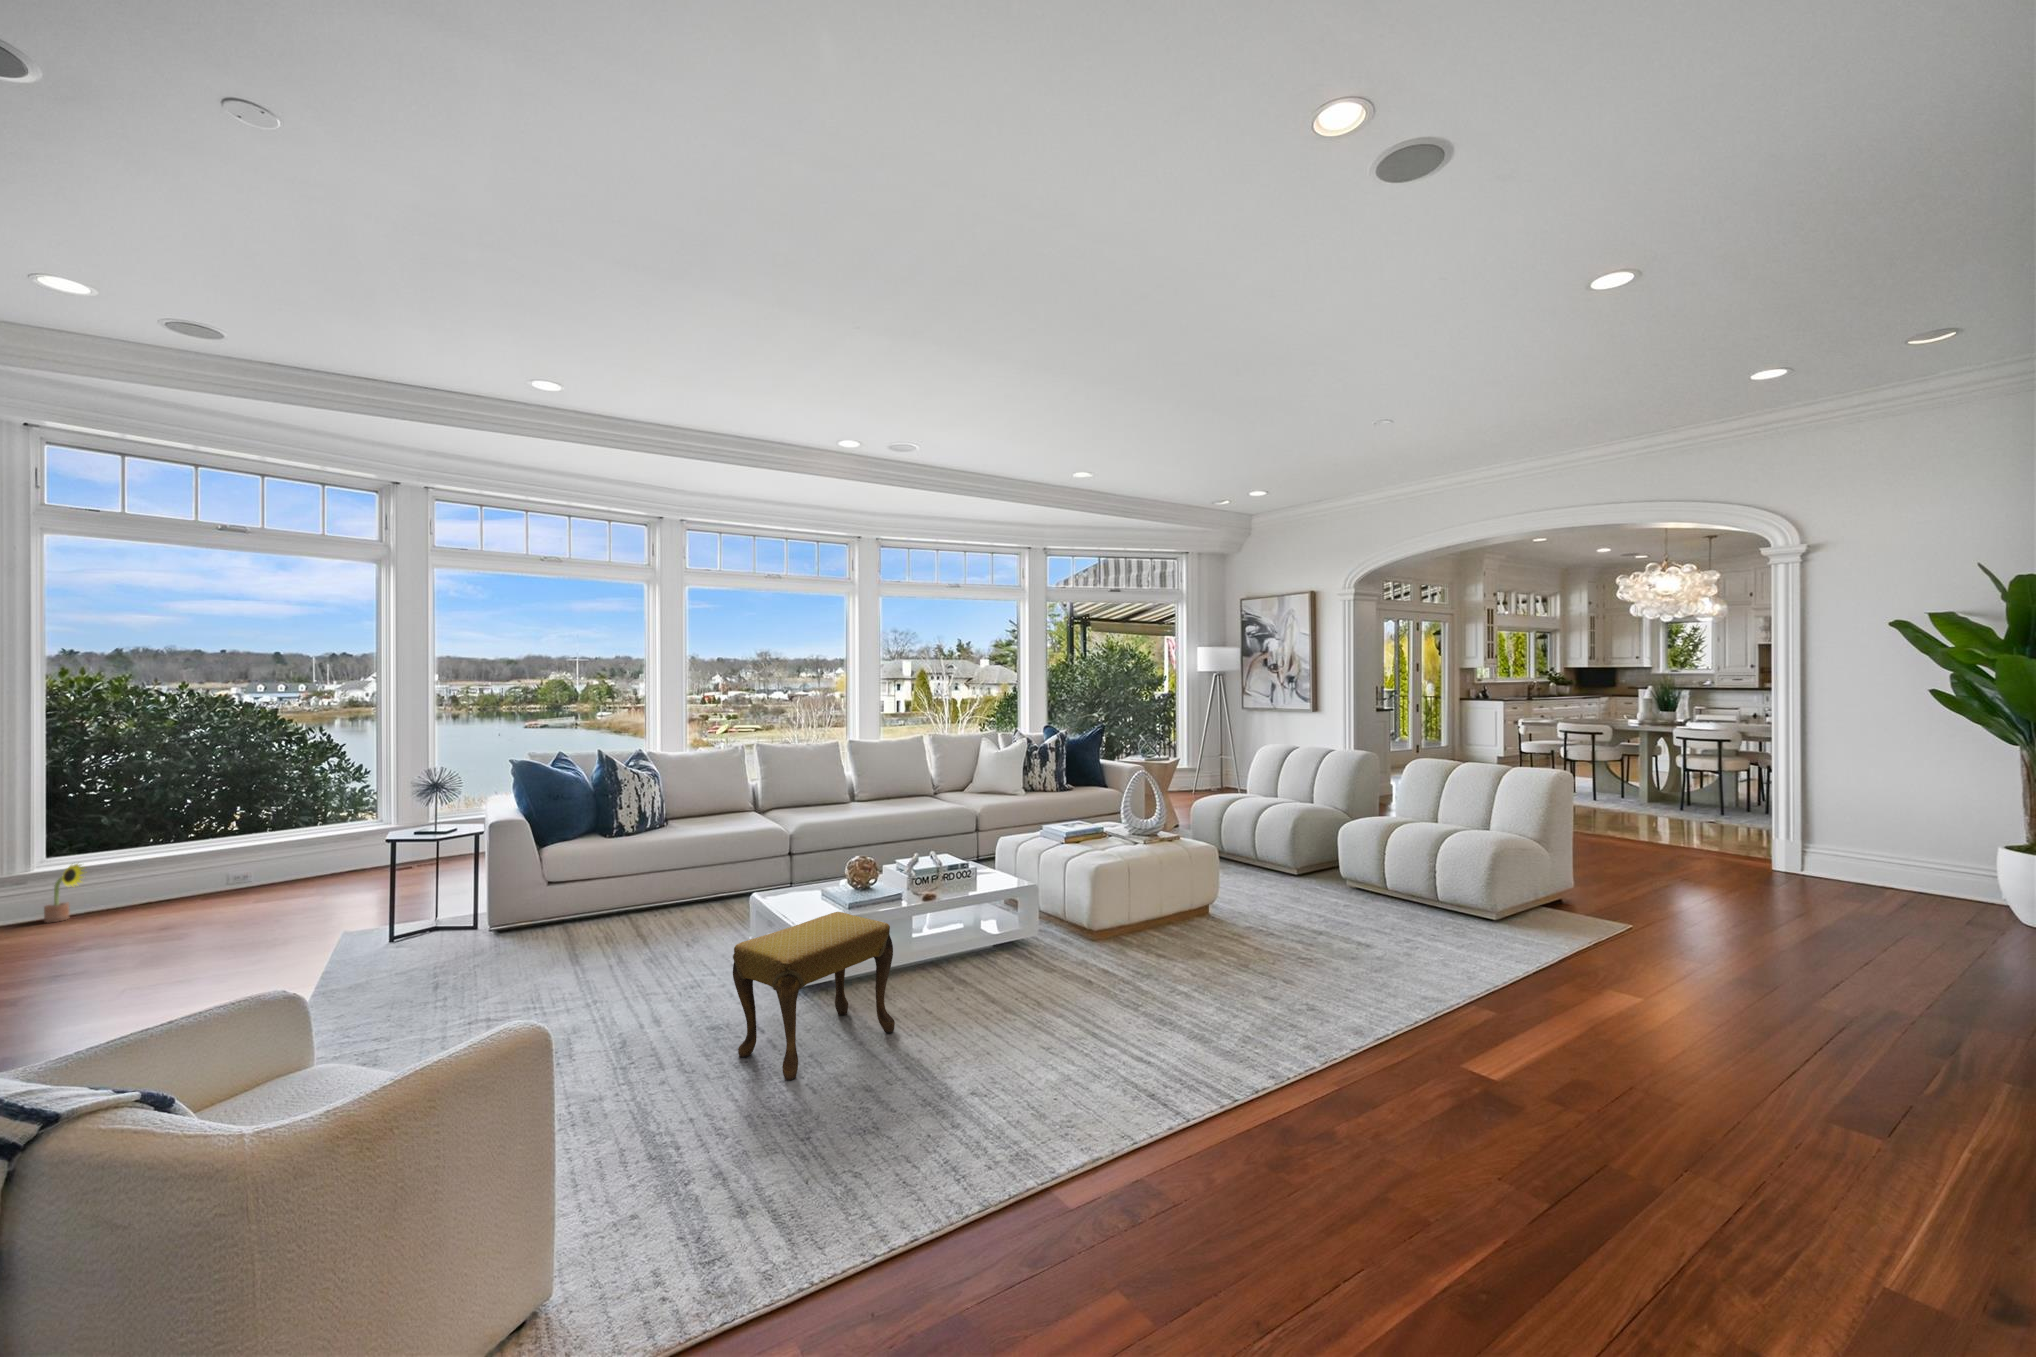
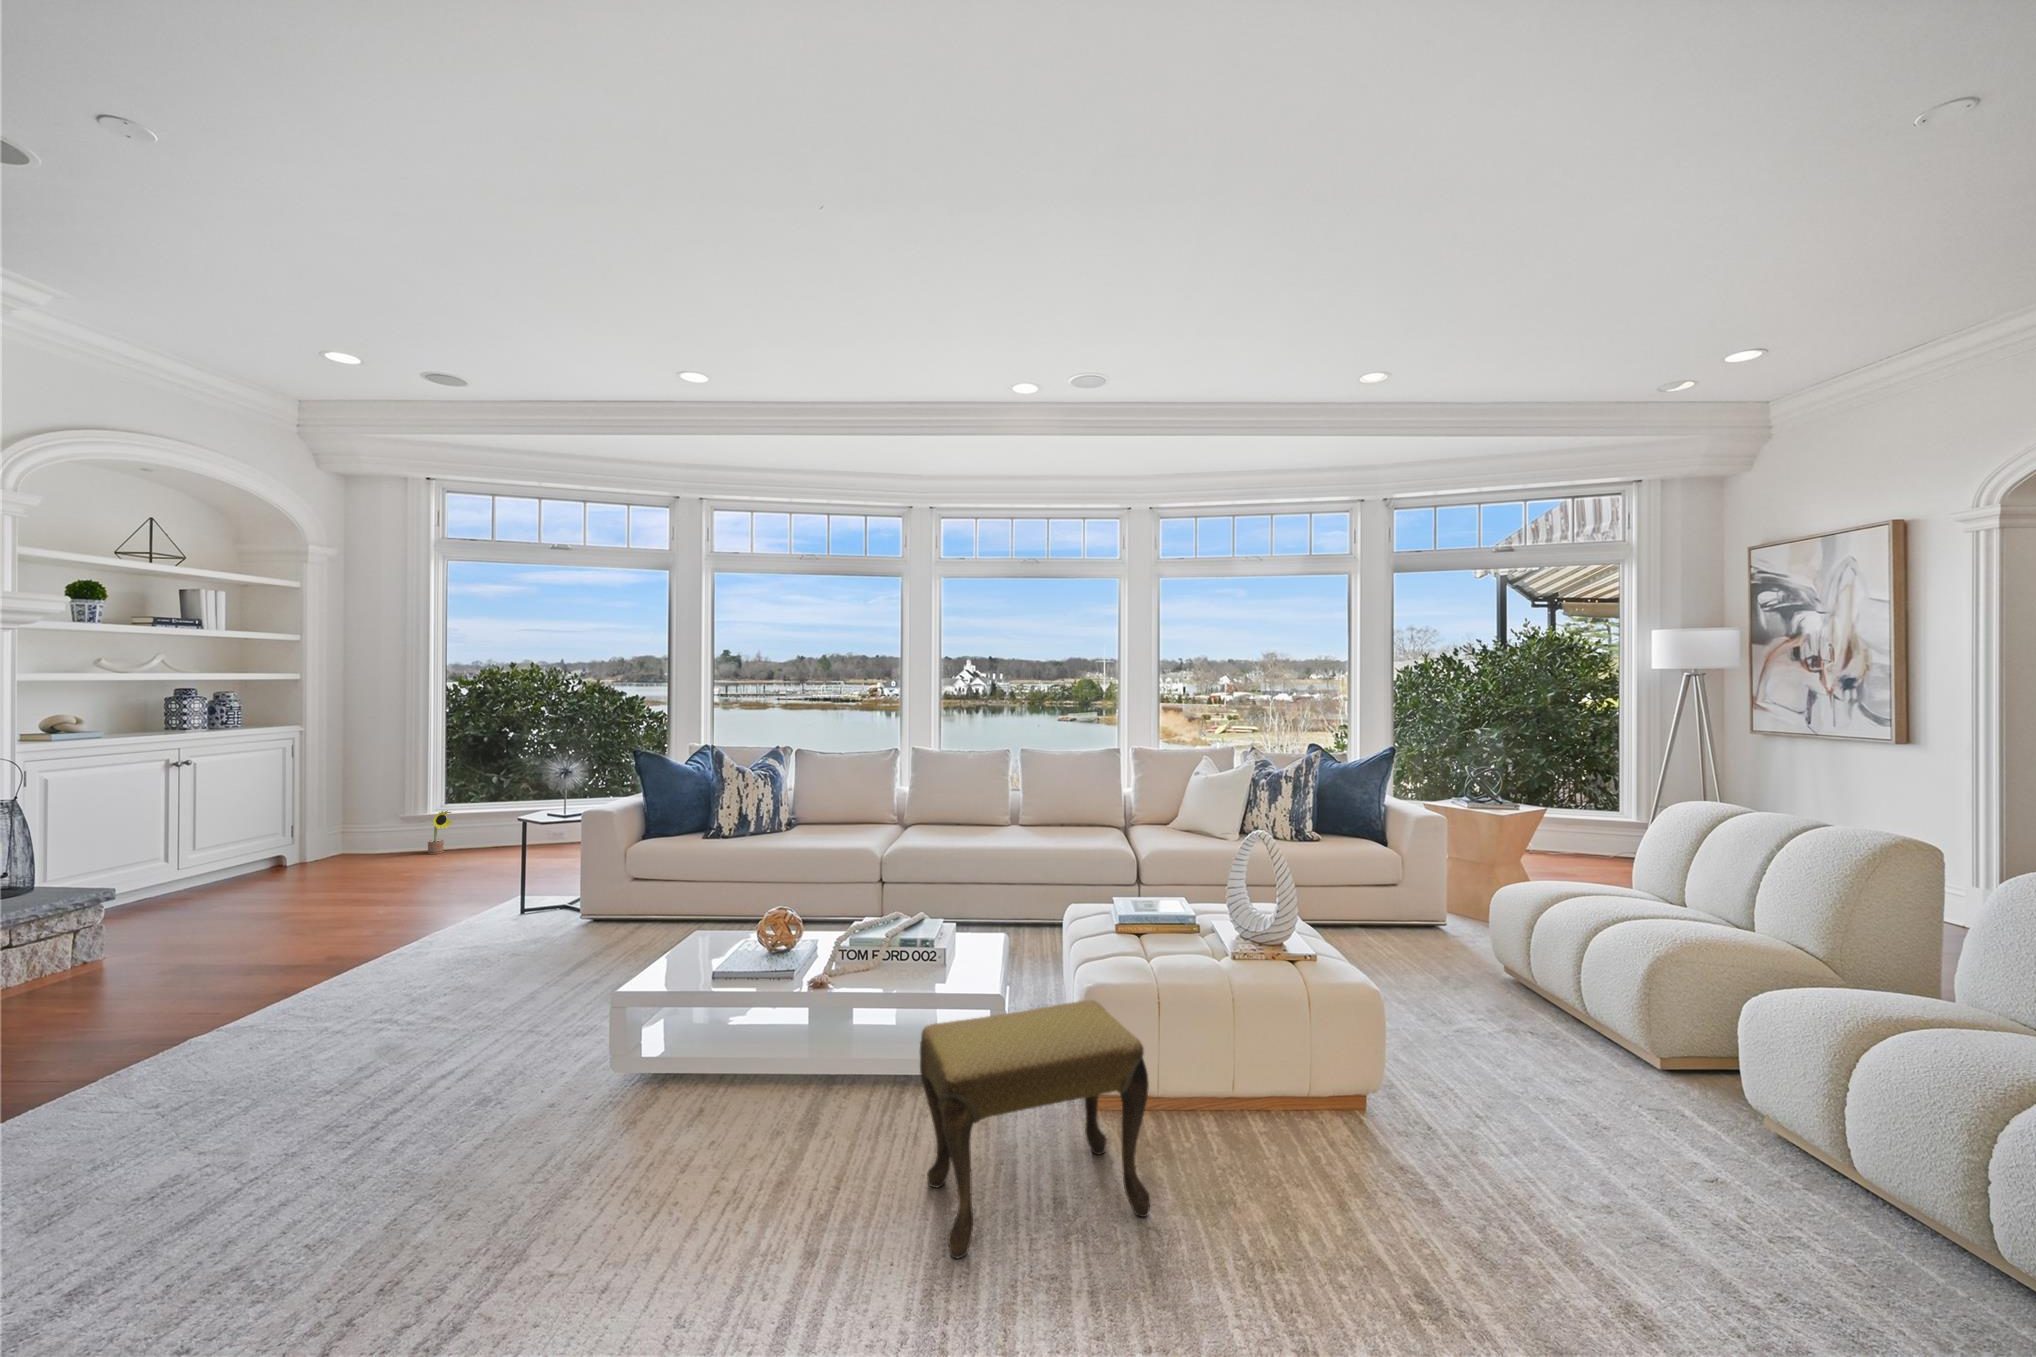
footstool: present [733,912,895,1080] -> present [920,1000,1150,1258]

